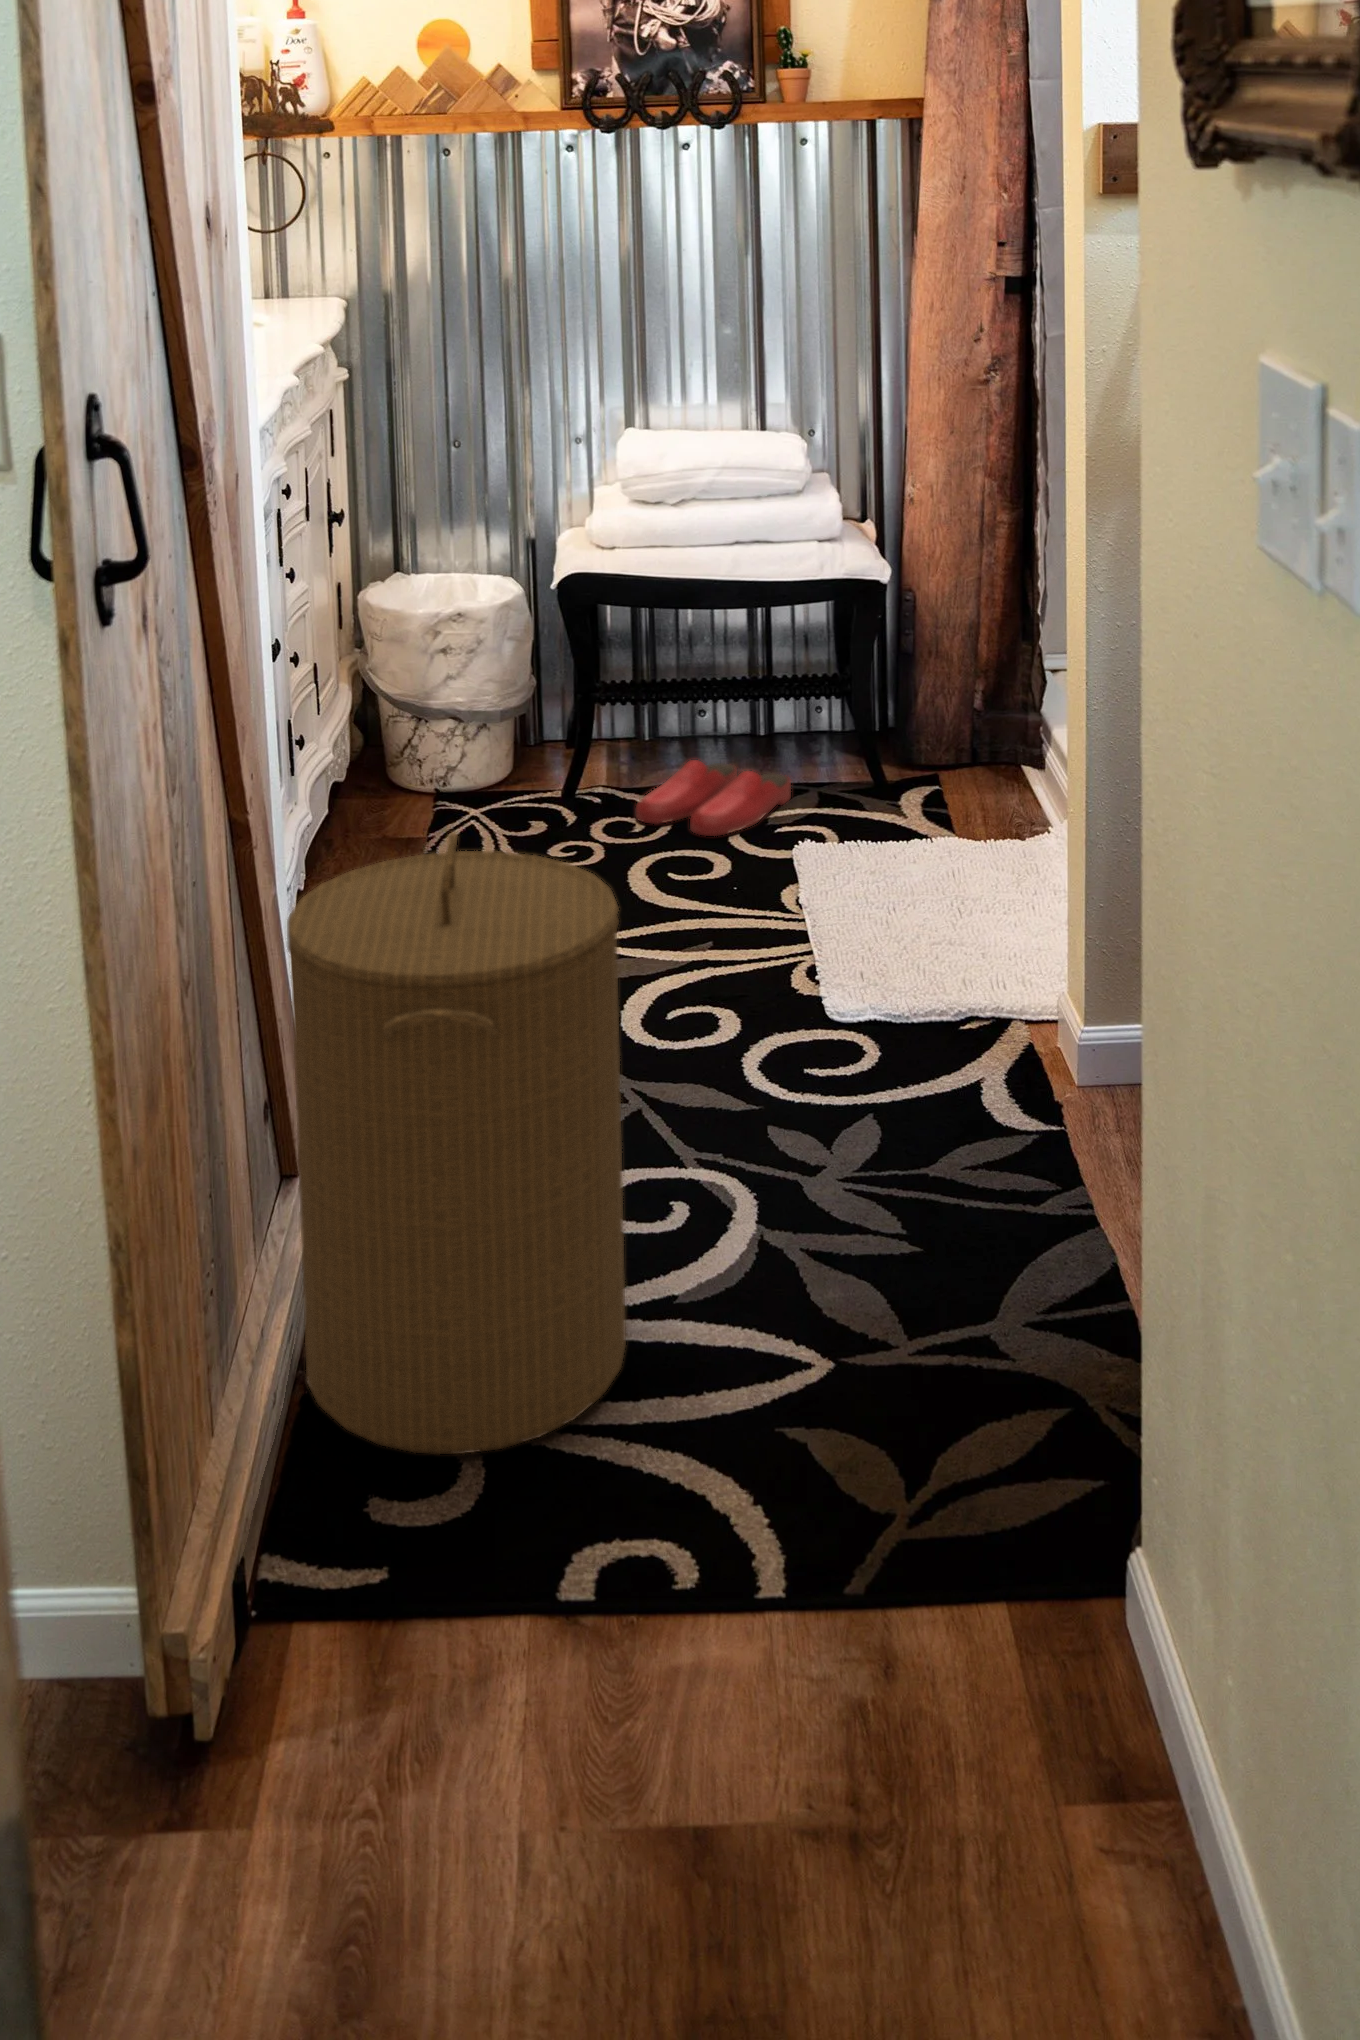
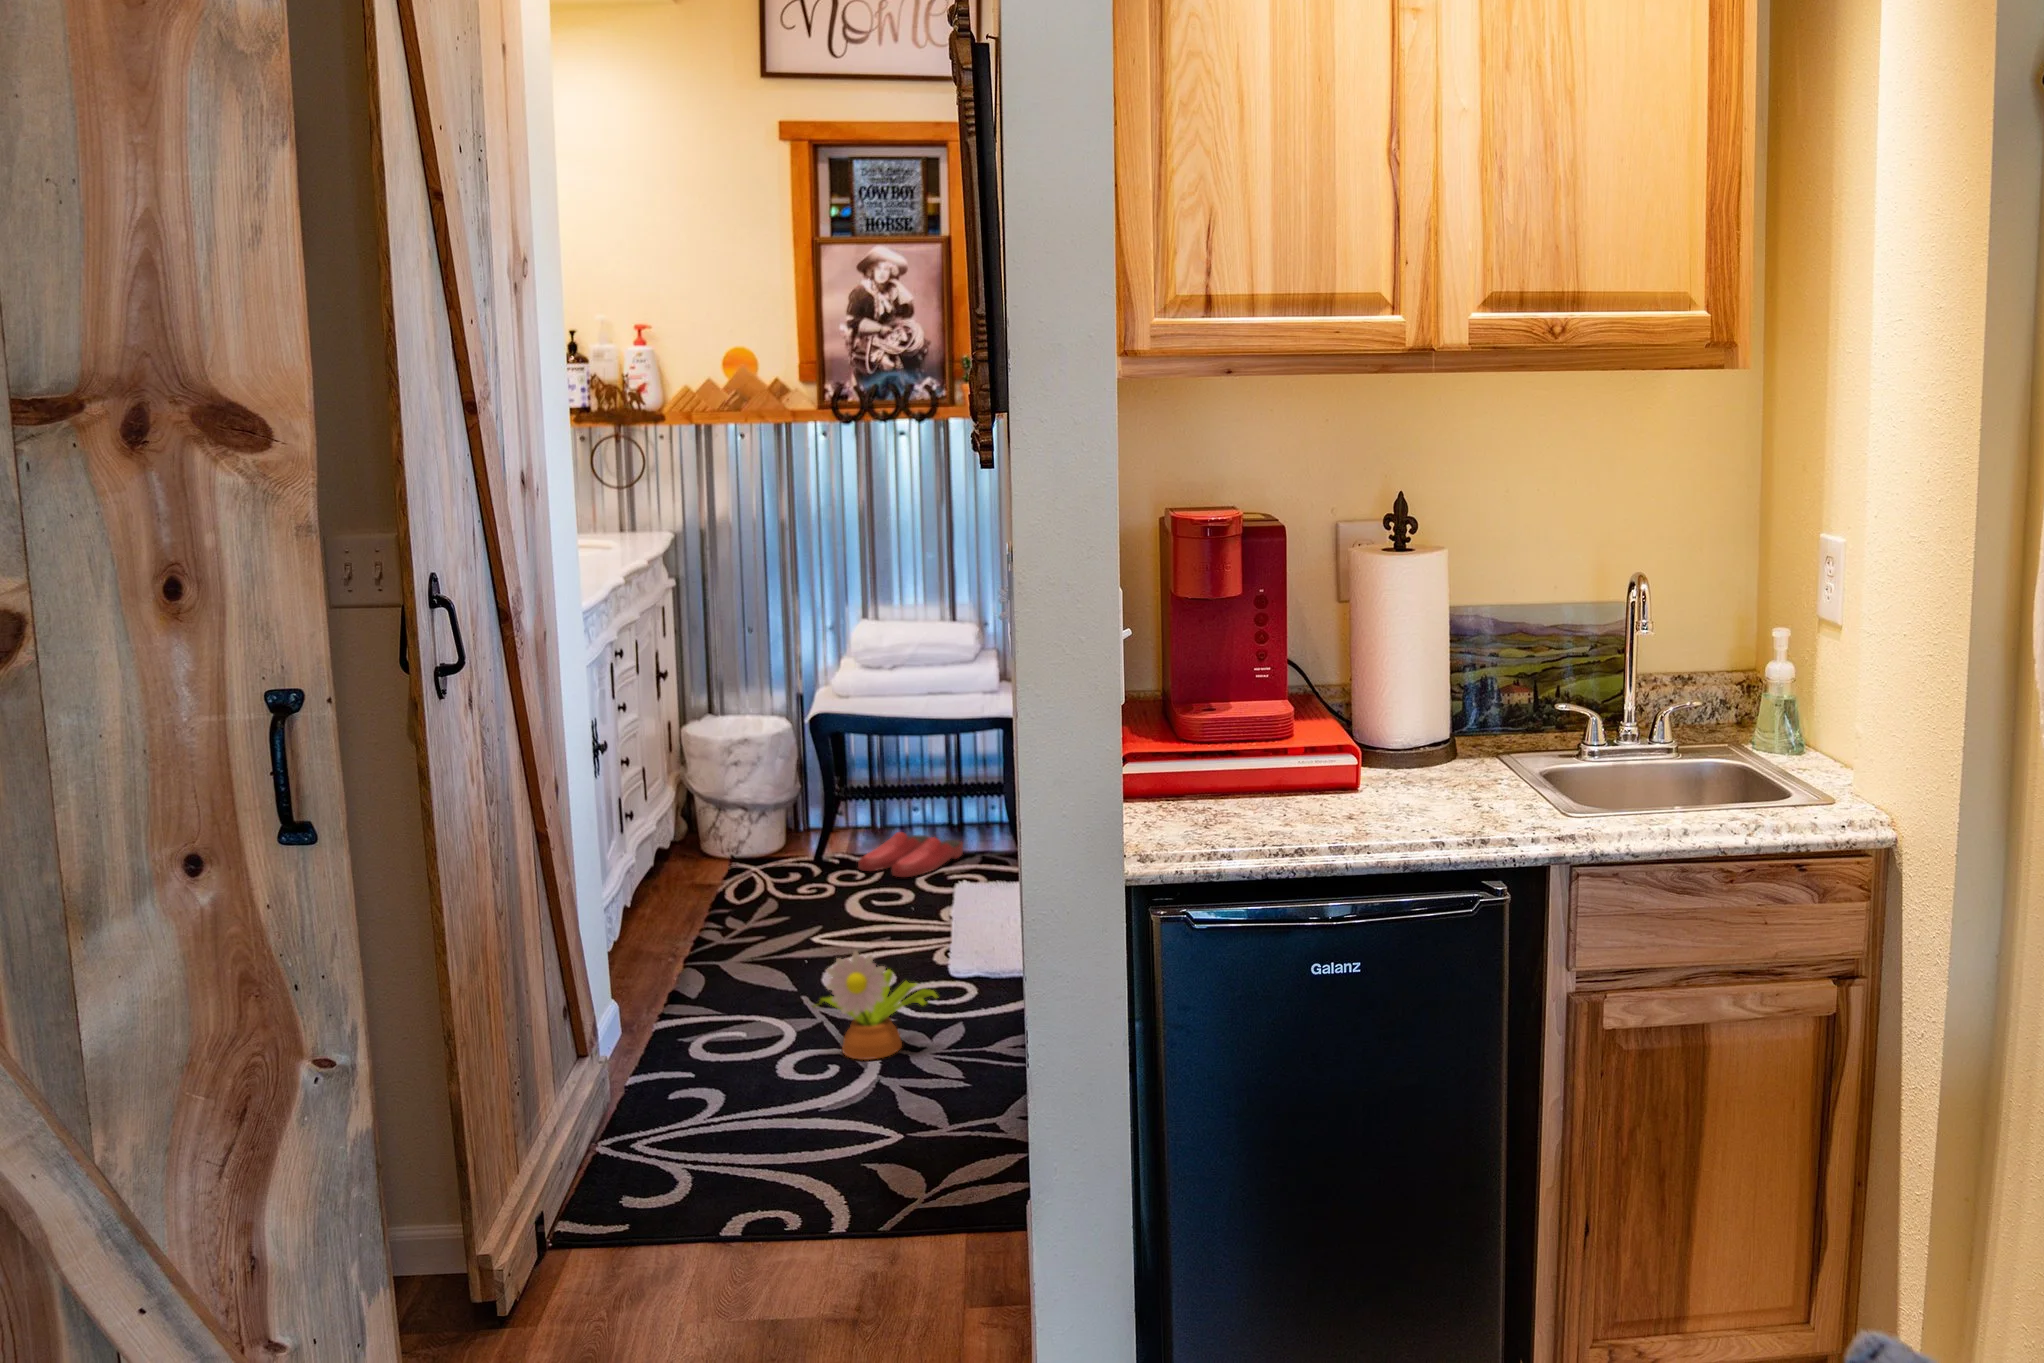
laundry hamper: present [287,833,626,1454] -> none [583,842,785,1181]
decorative plant: none [635,1007,851,1194] -> present [813,951,938,1060]

